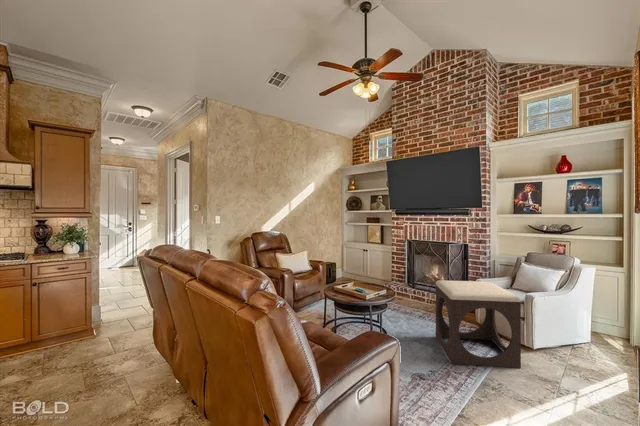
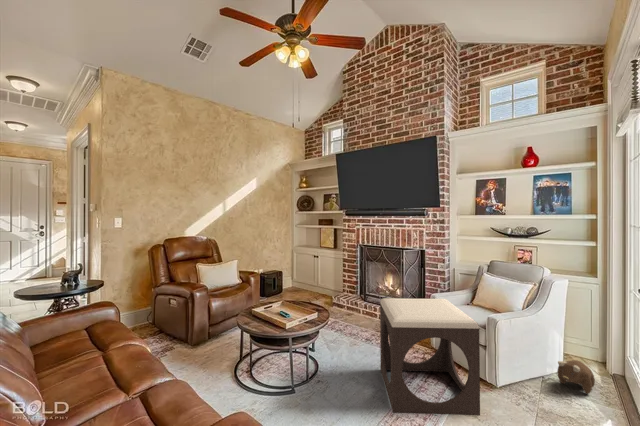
plush toy: none [586,332,618,359] -> present [557,360,595,394]

